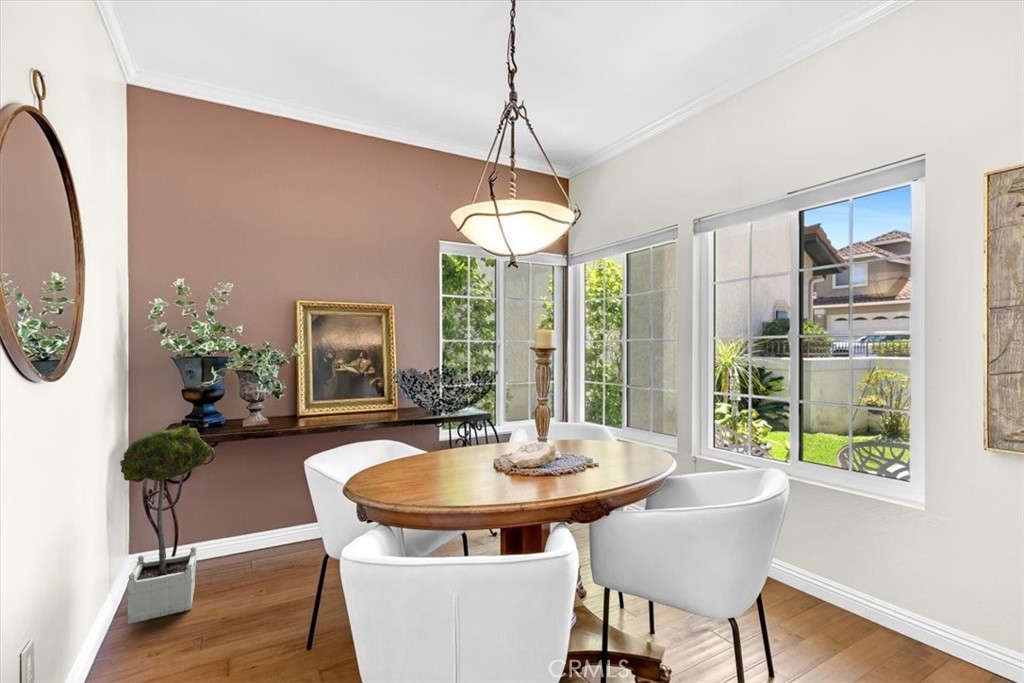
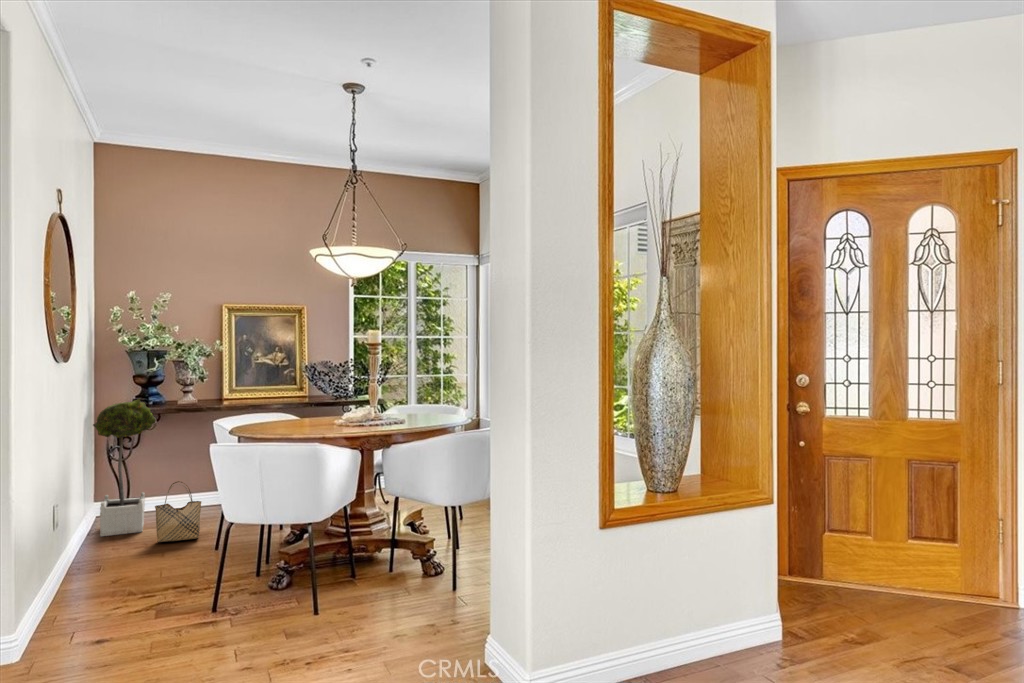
woven basket: none [208,543,277,642] -> present [155,481,201,542]

